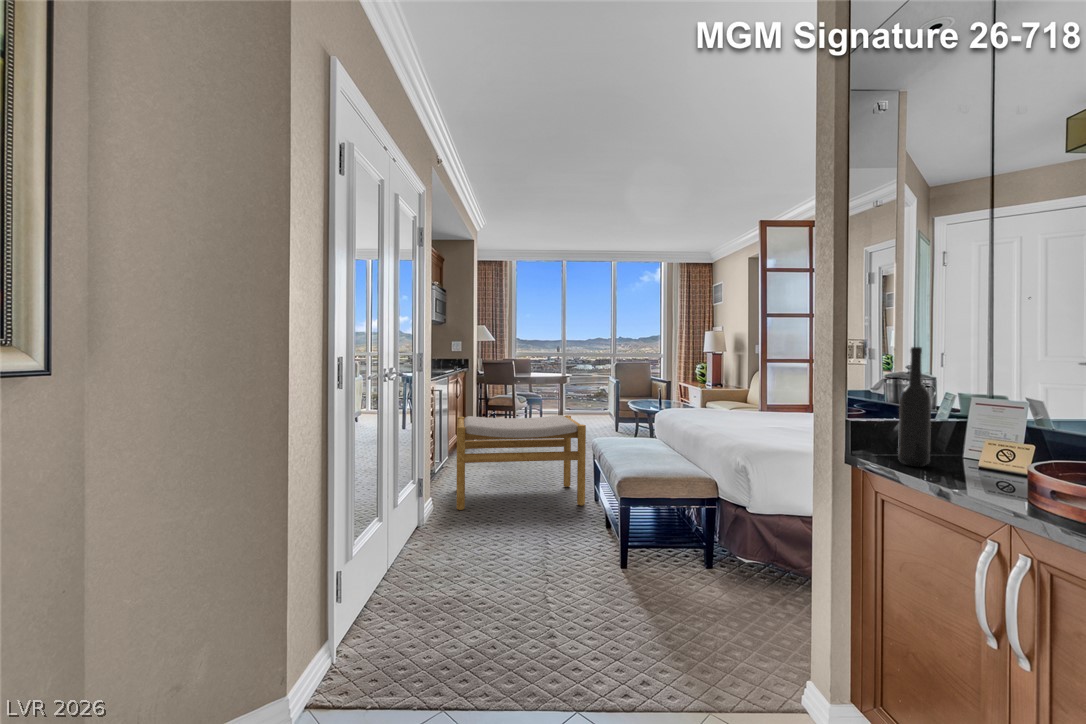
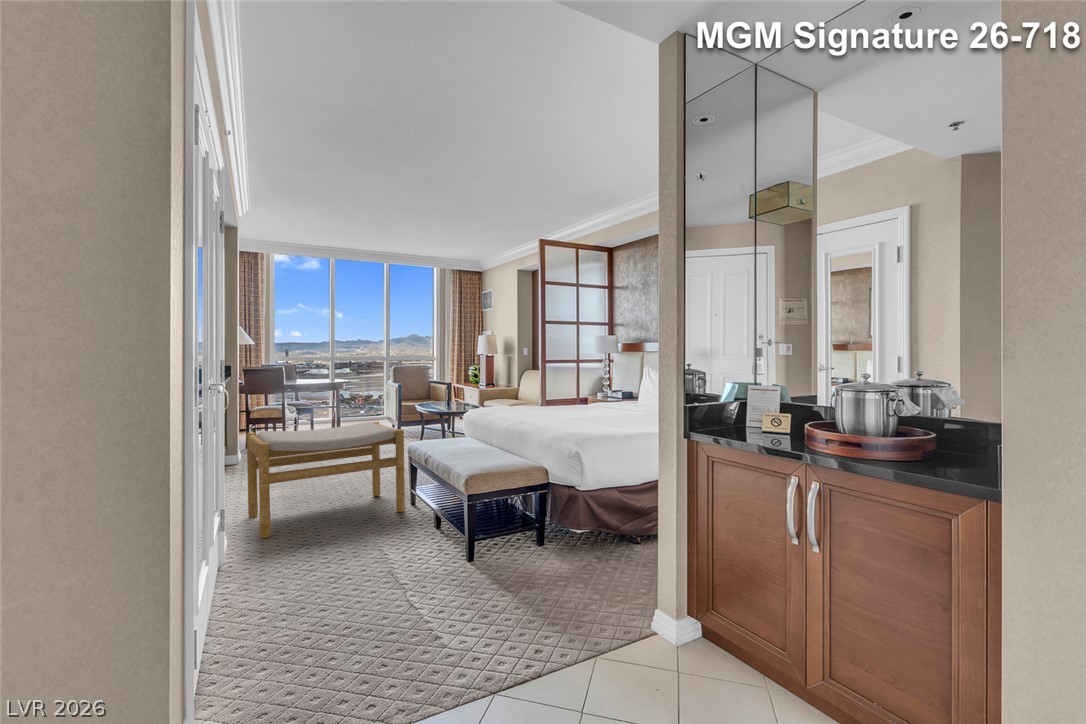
bottle: present [898,347,931,466] -> none [733,345,753,432]

